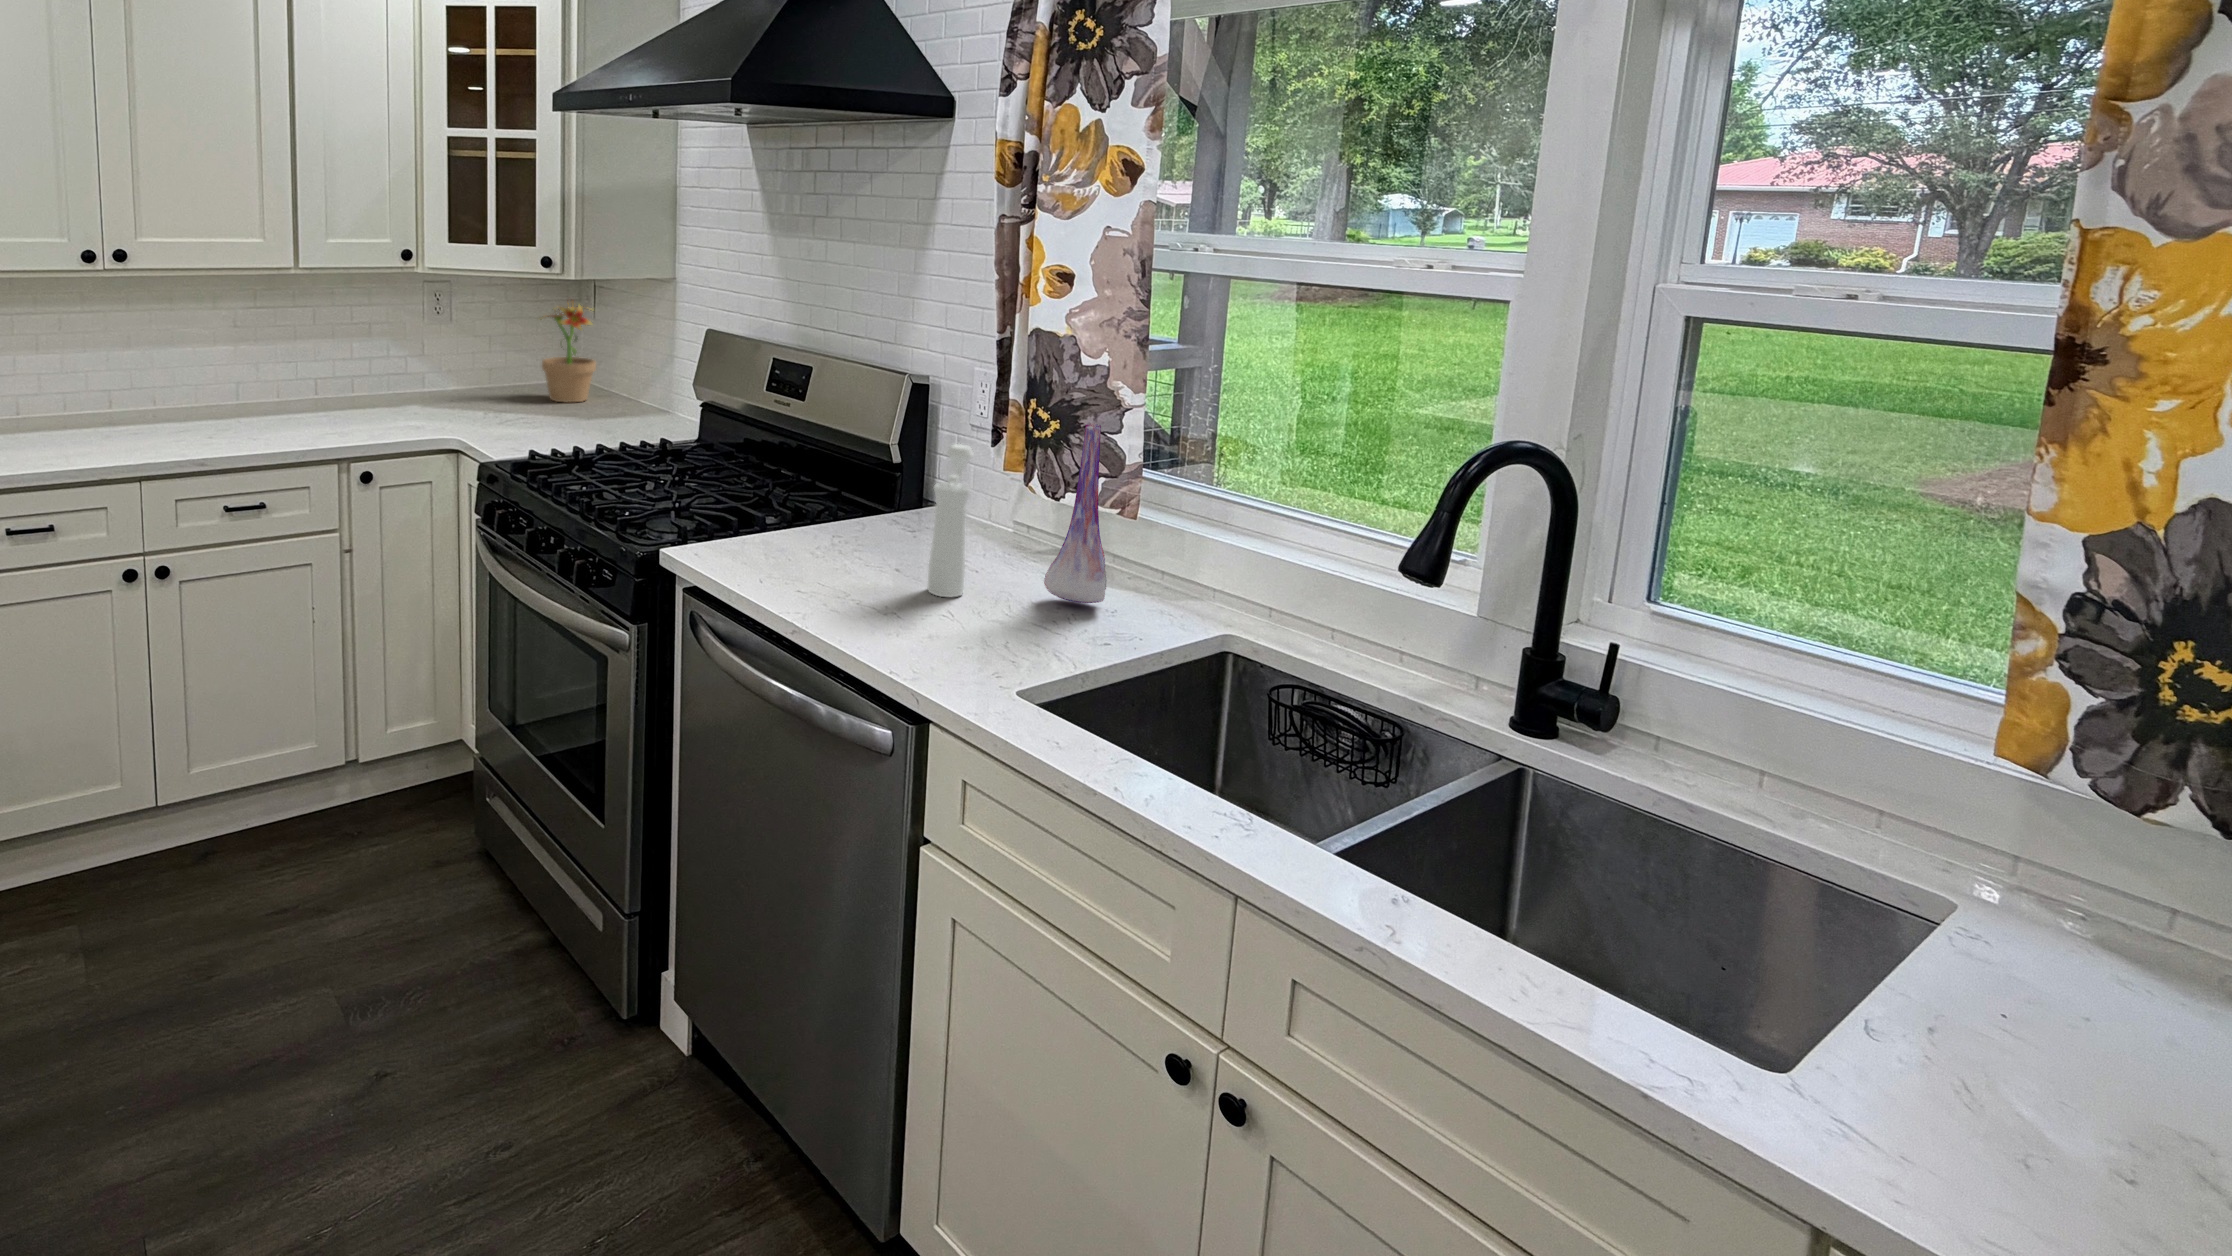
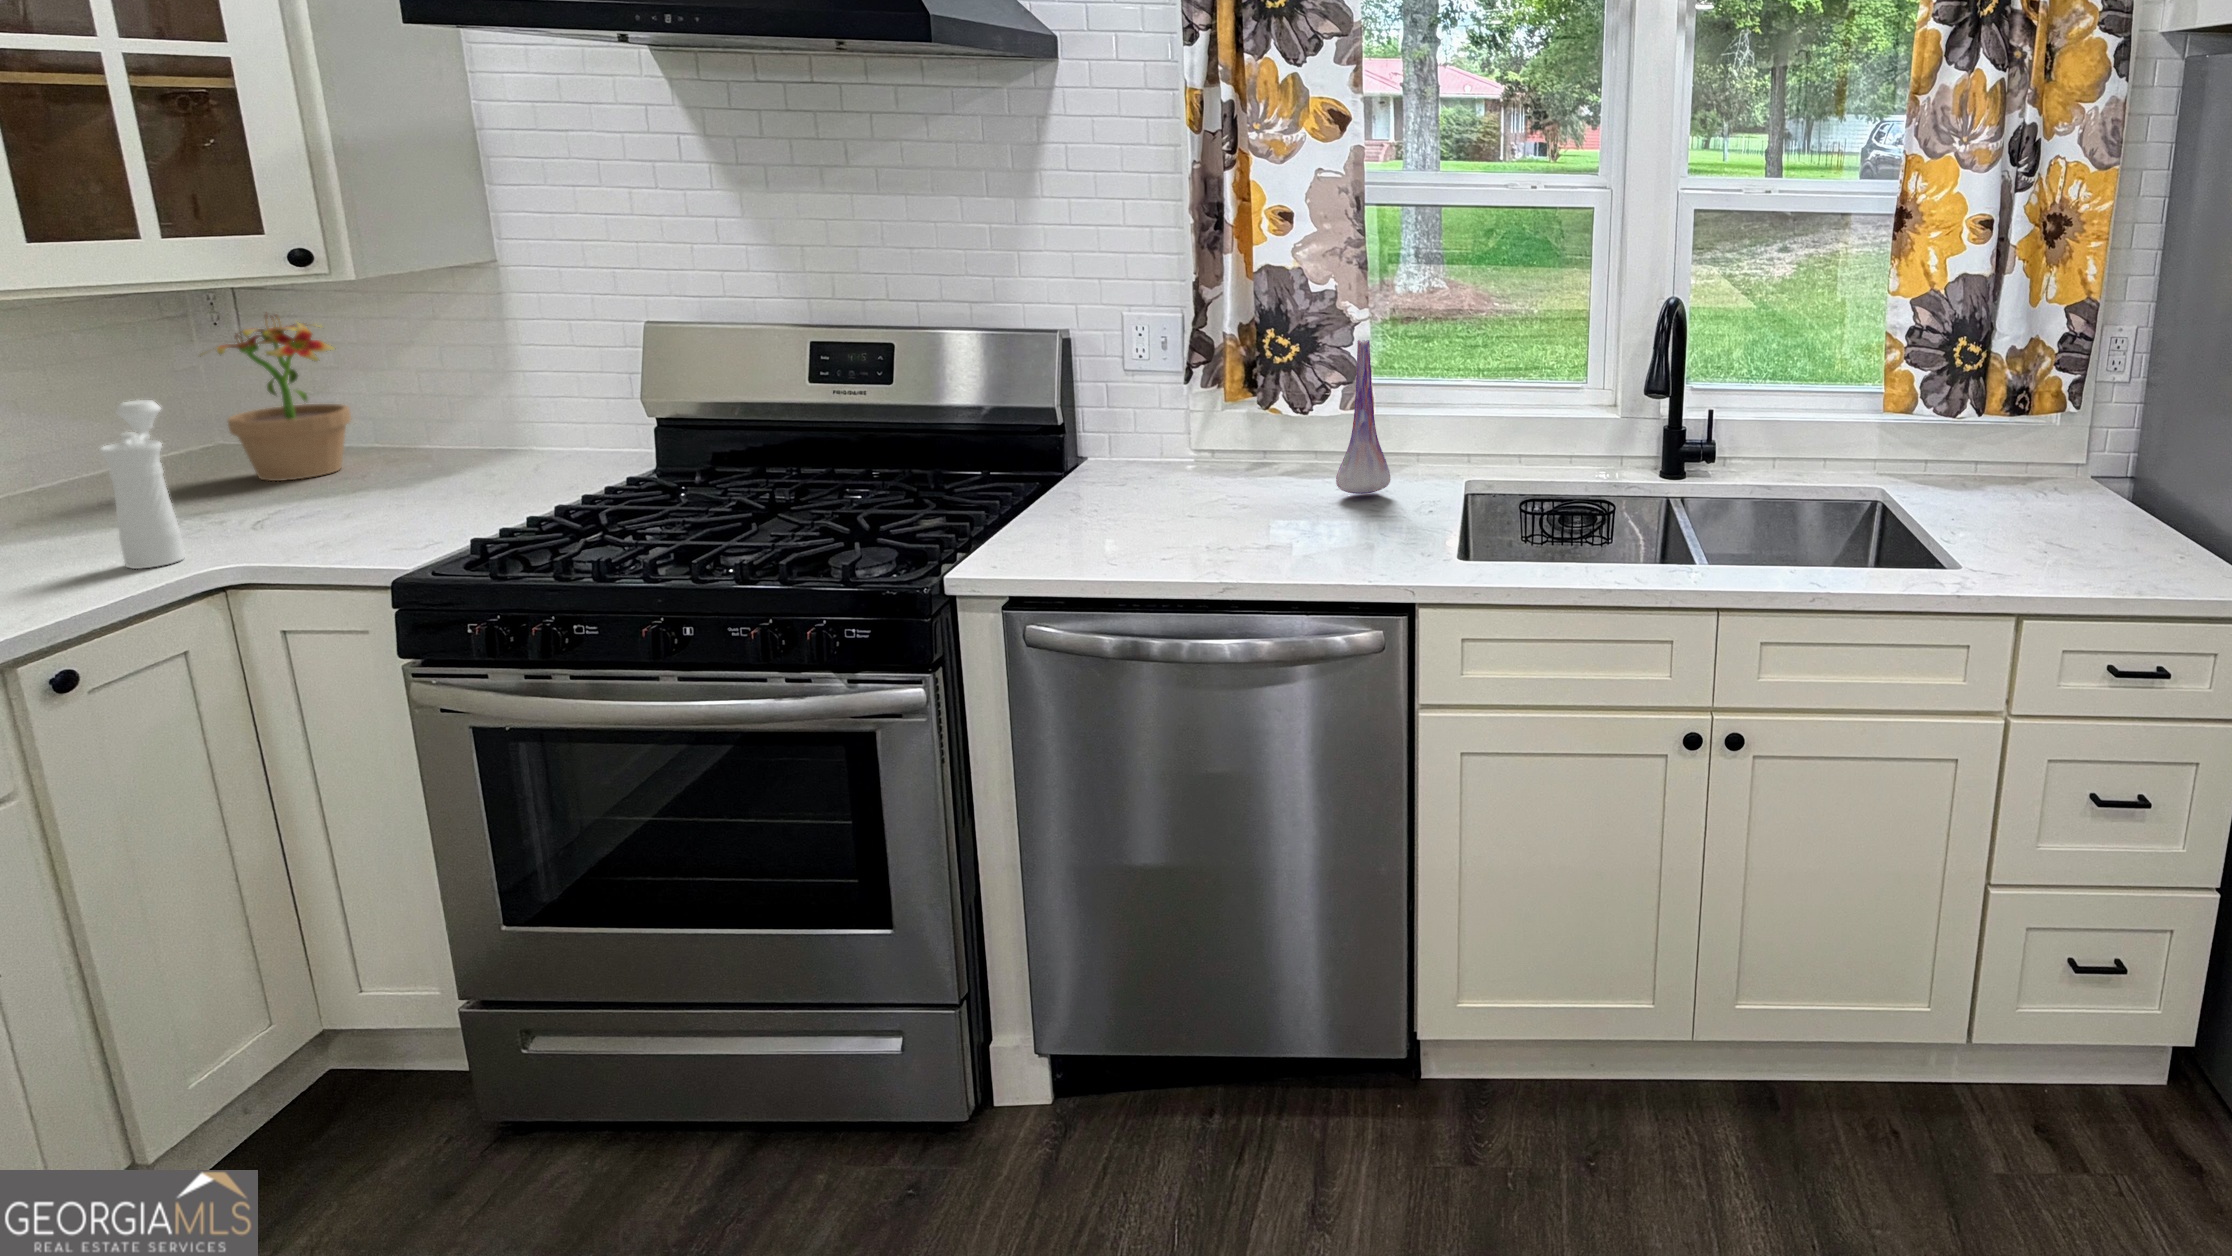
pepper mill: present [927,444,974,597] -> present [99,400,185,569]

